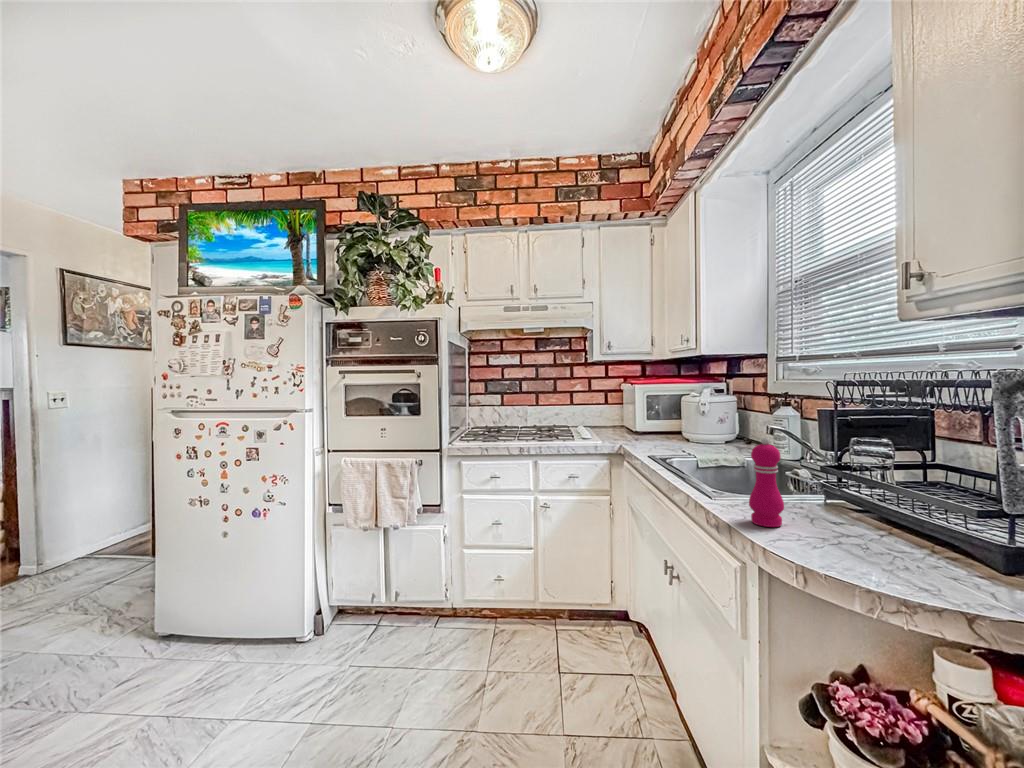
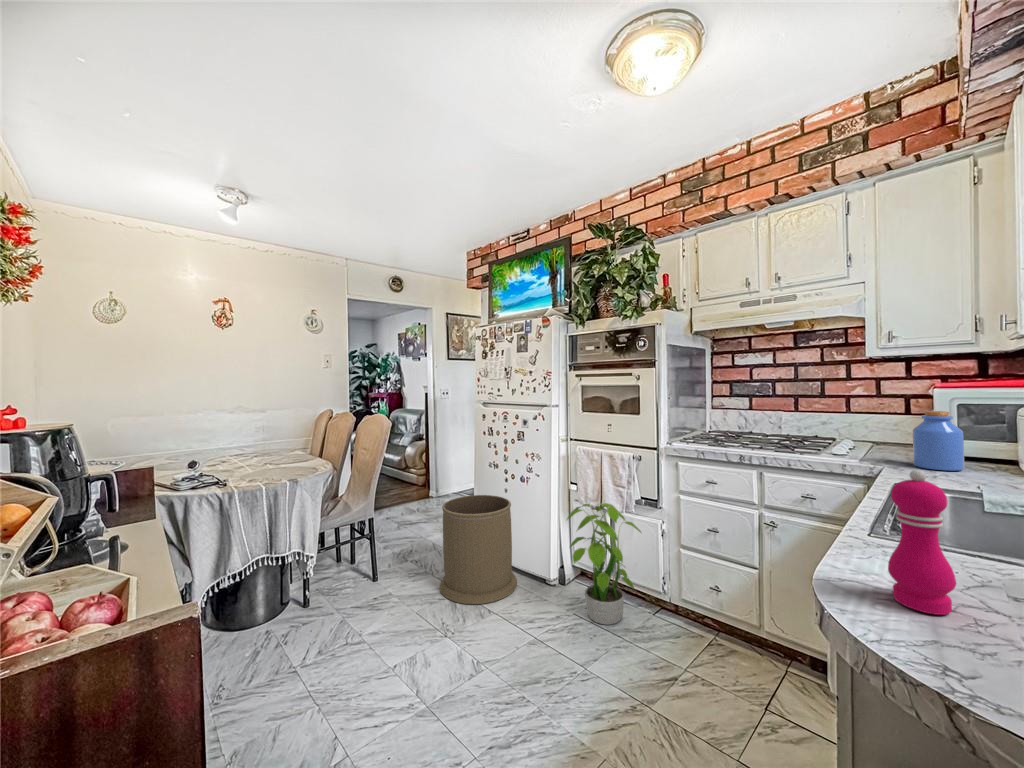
jar: none [632,402,658,443] -> present [913,411,964,471]
potted plant: none [338,514,425,660] -> present [567,502,641,625]
trash can: none [115,545,257,725] -> present [440,495,517,604]

